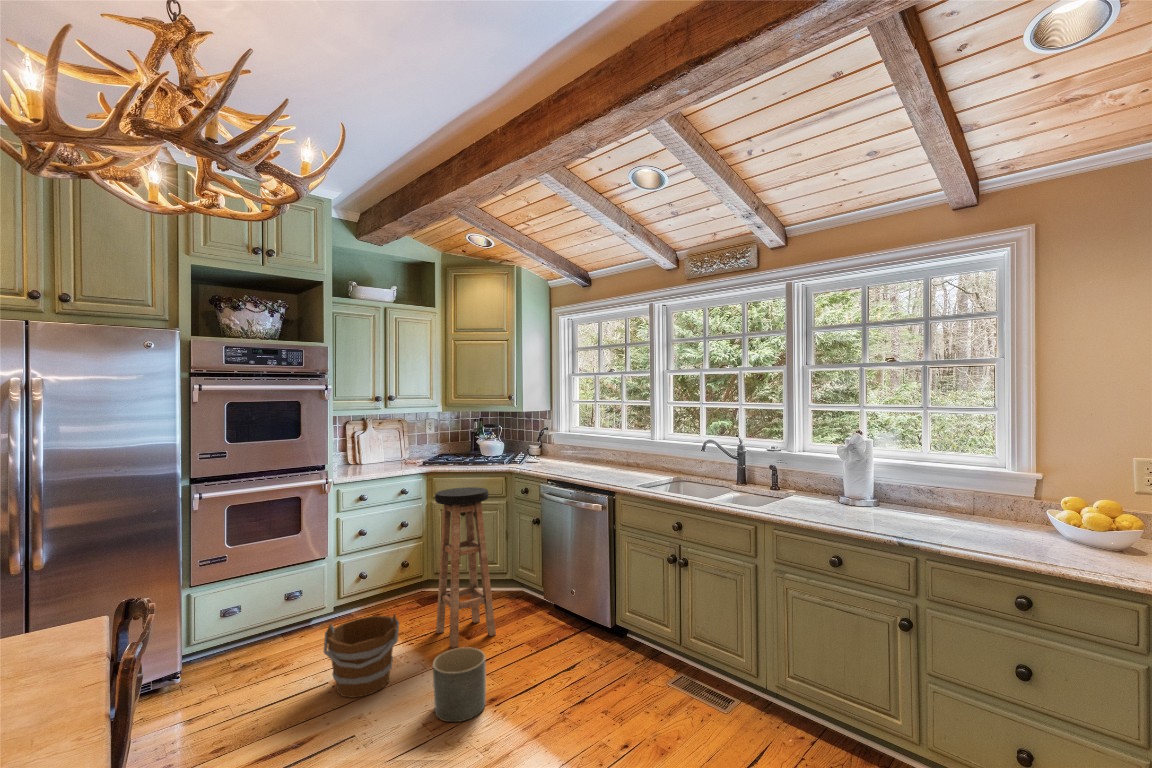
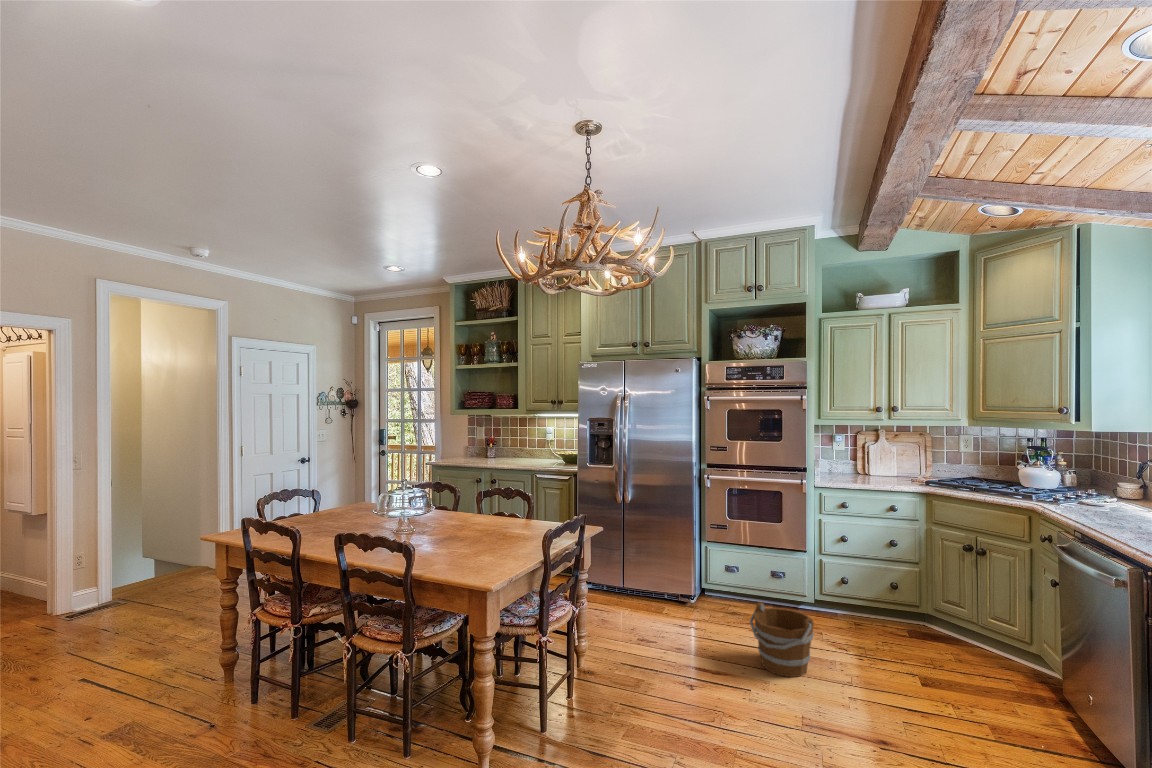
bar stool: present [435,487,496,648] -> none [879,517,948,702]
planter: present [433,647,486,722] -> none [800,669,855,744]

